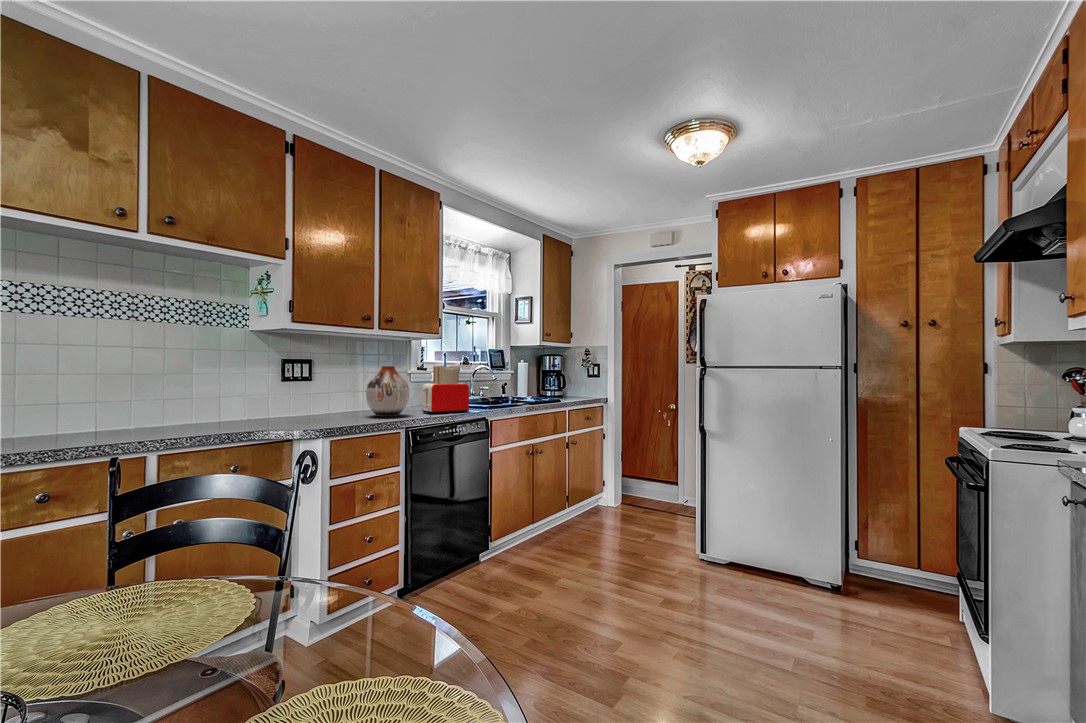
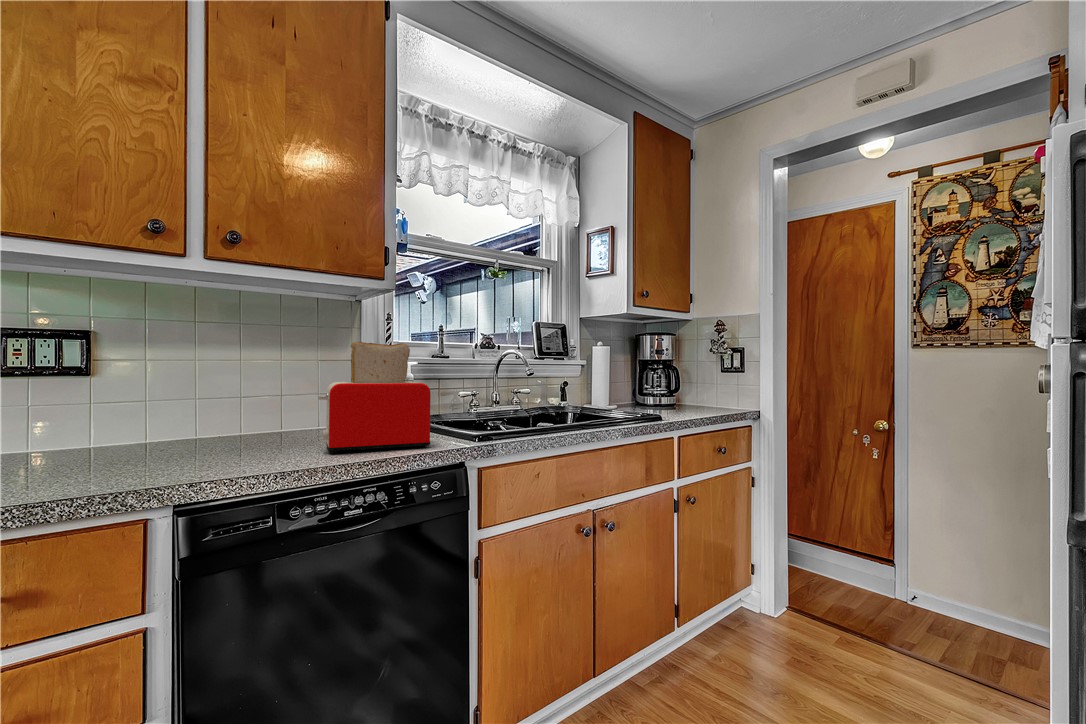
vase: present [366,366,409,417] -> none [155,340,272,462]

